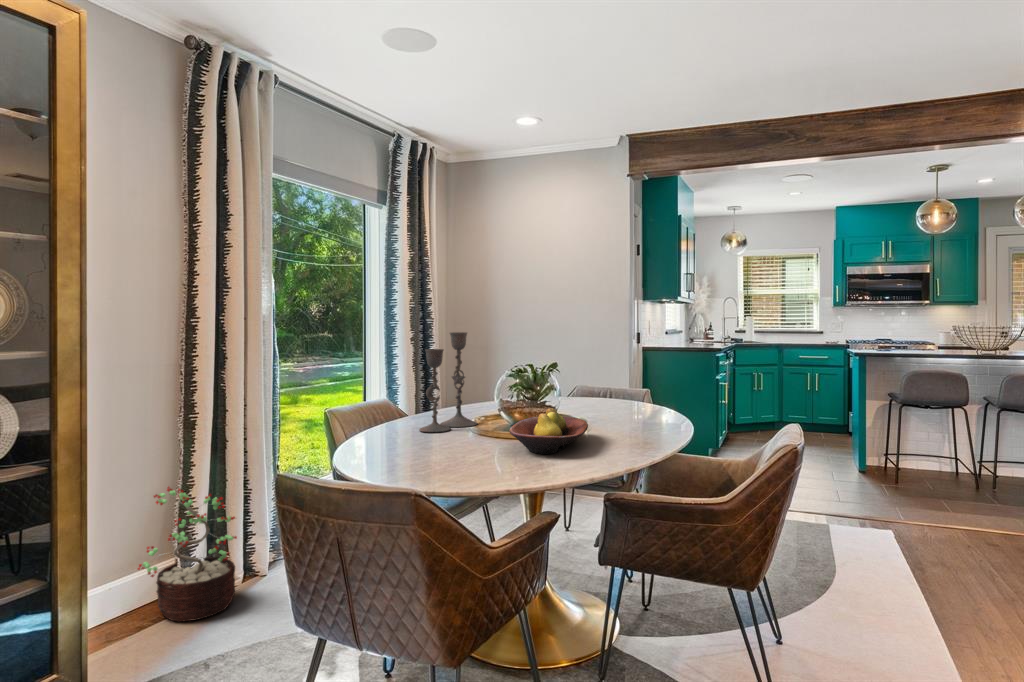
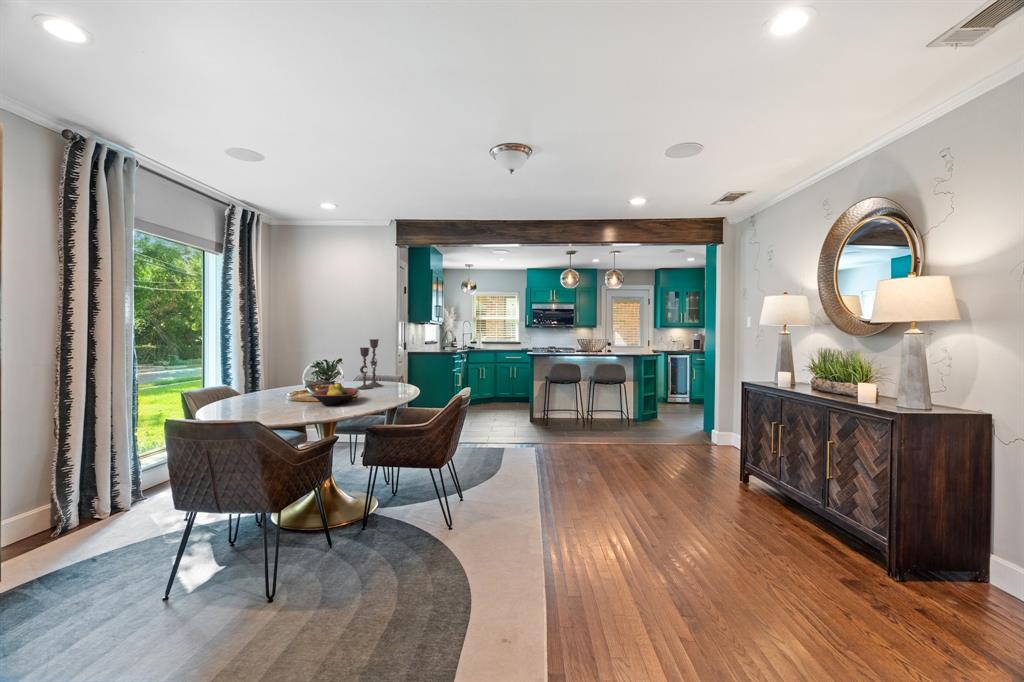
candlestick: present [419,332,477,432] -> present [357,339,384,389]
decorative plant: present [138,487,237,621] -> none [23,450,110,544]

